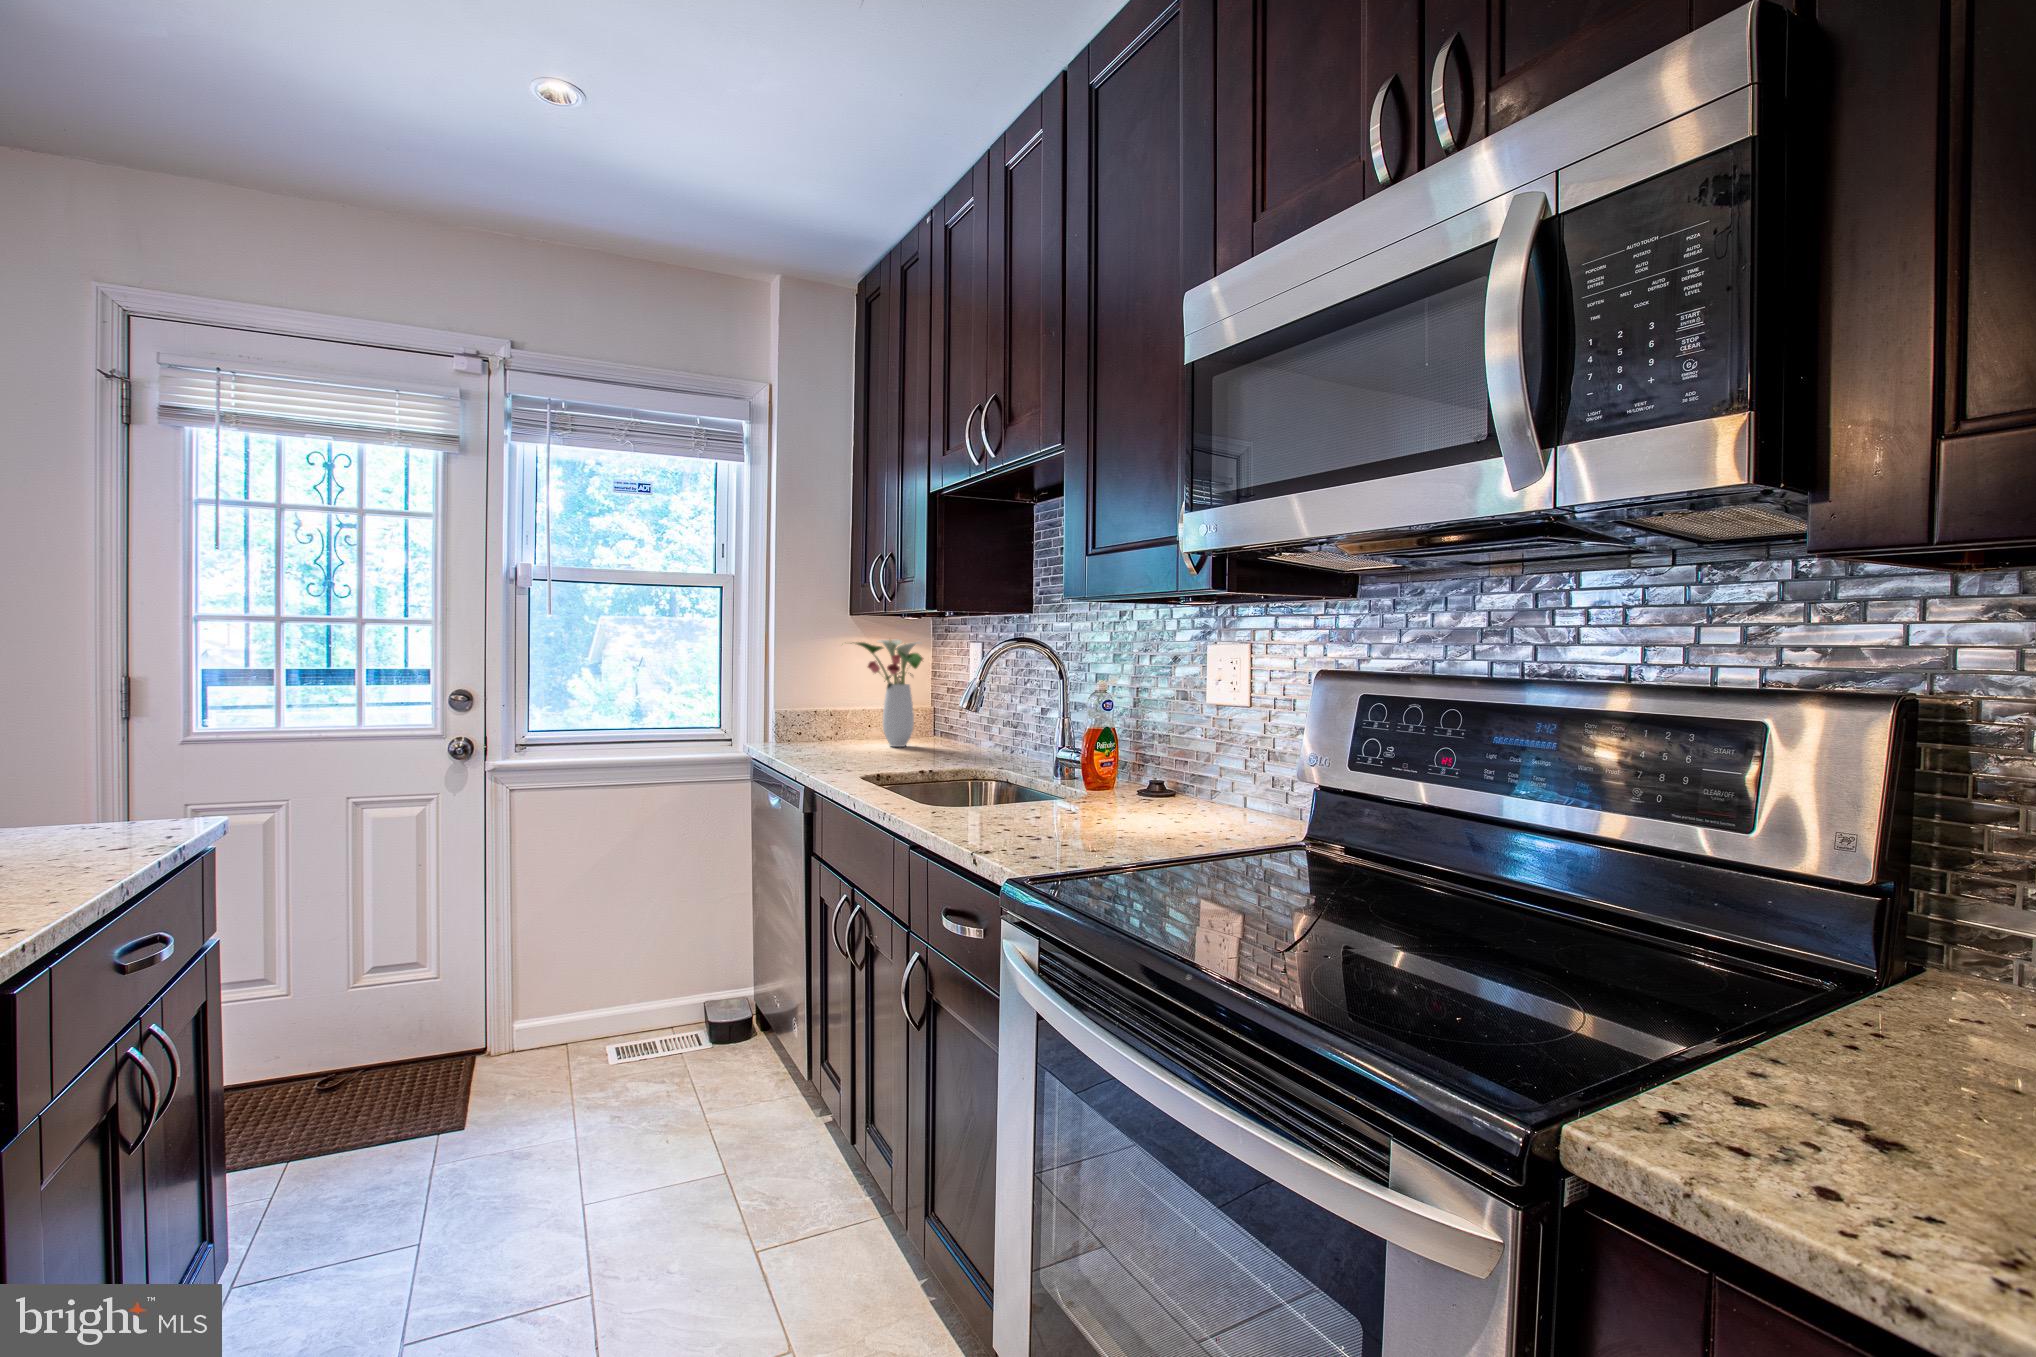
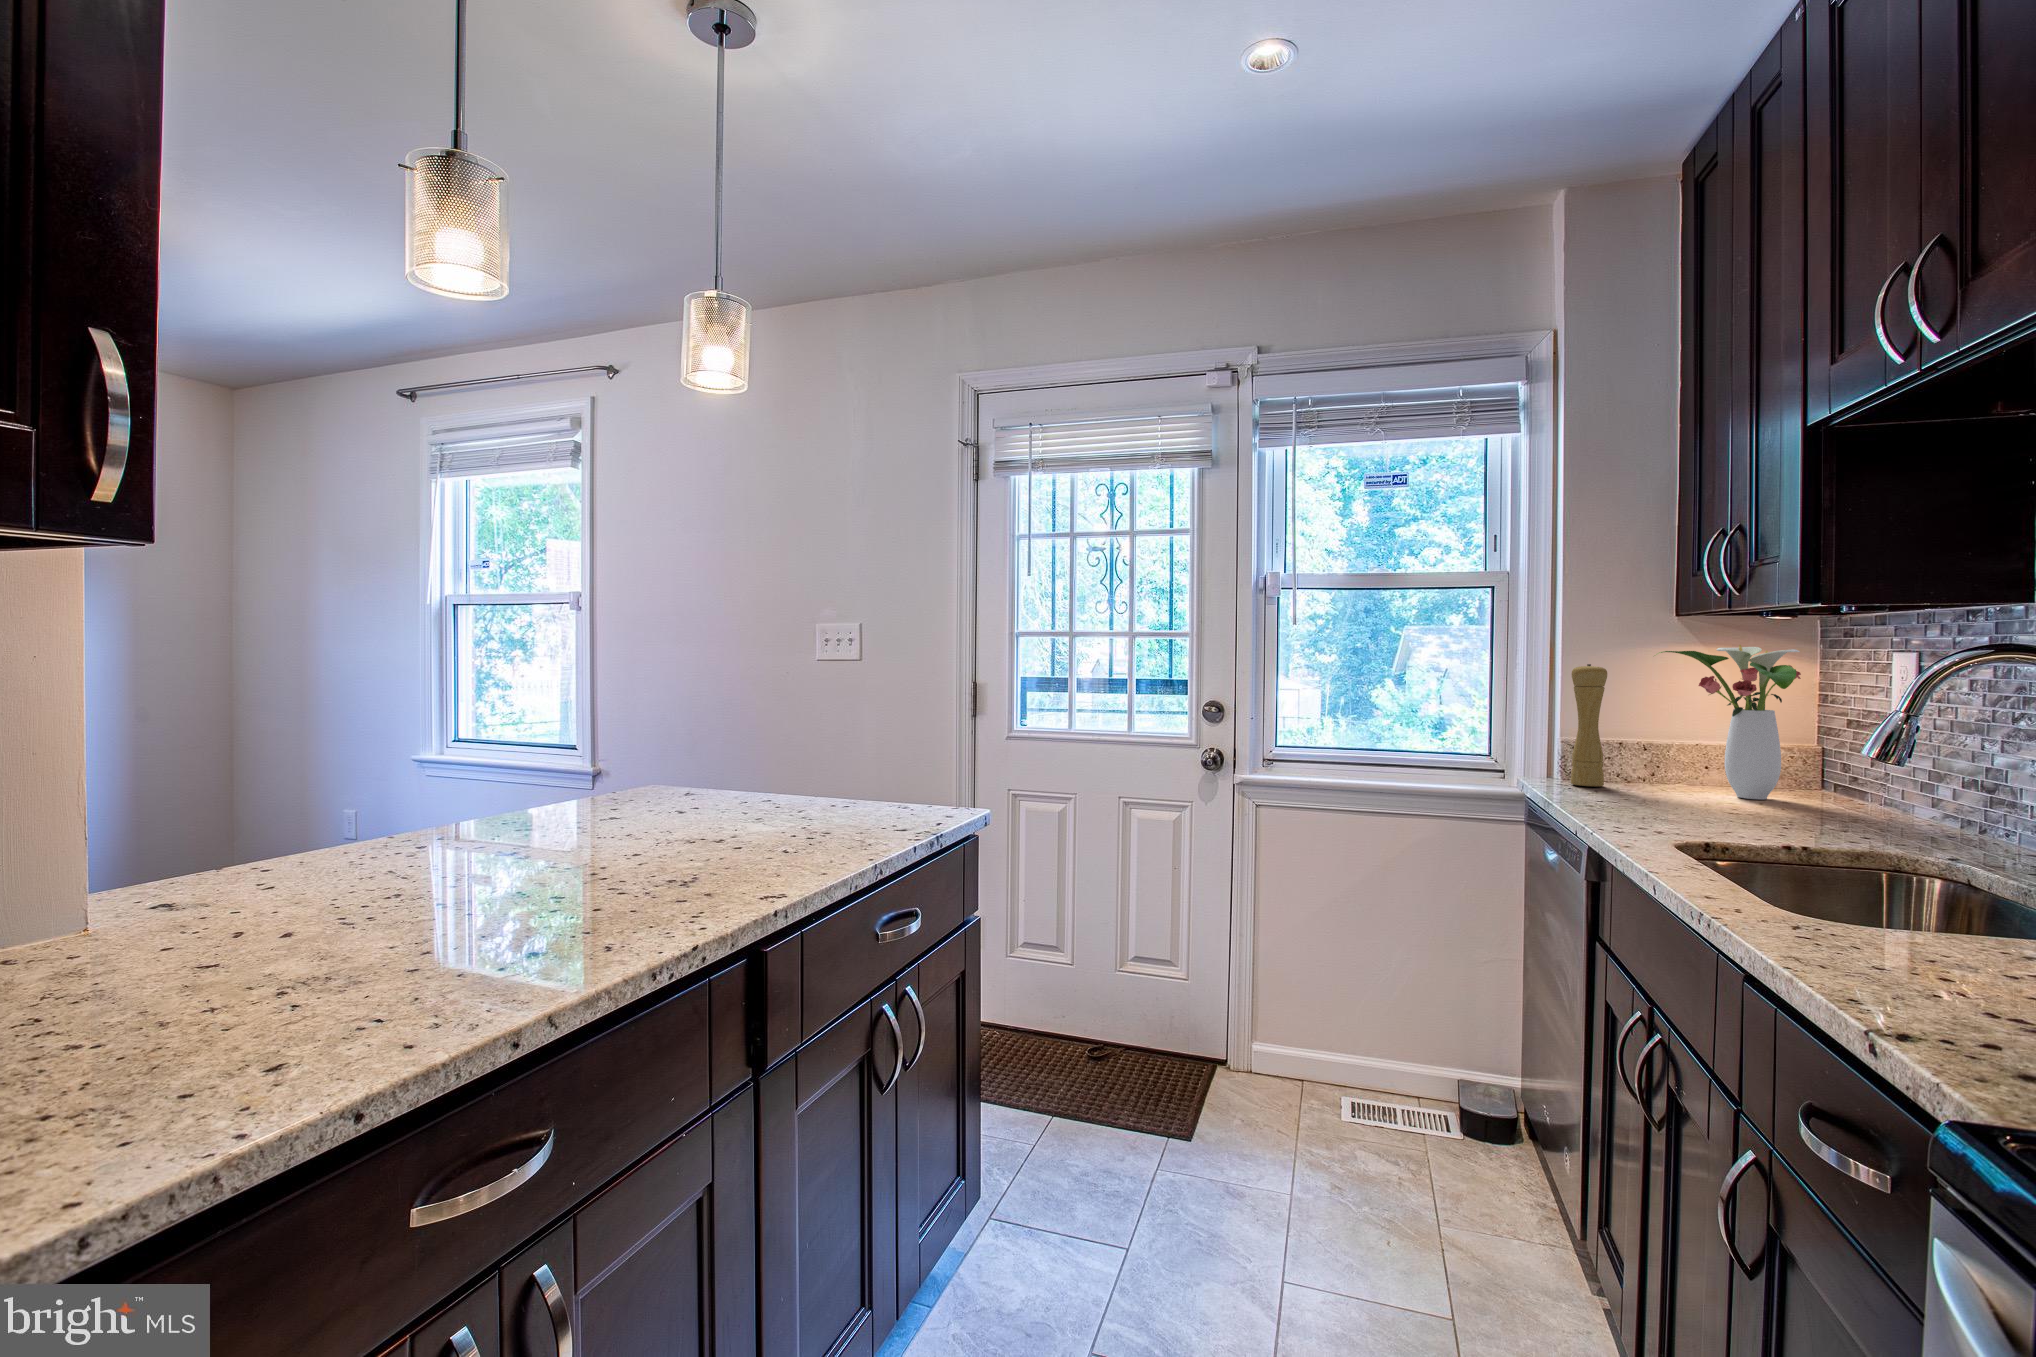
pepper mill: none [786,652,810,747] -> present [1571,664,1607,786]

